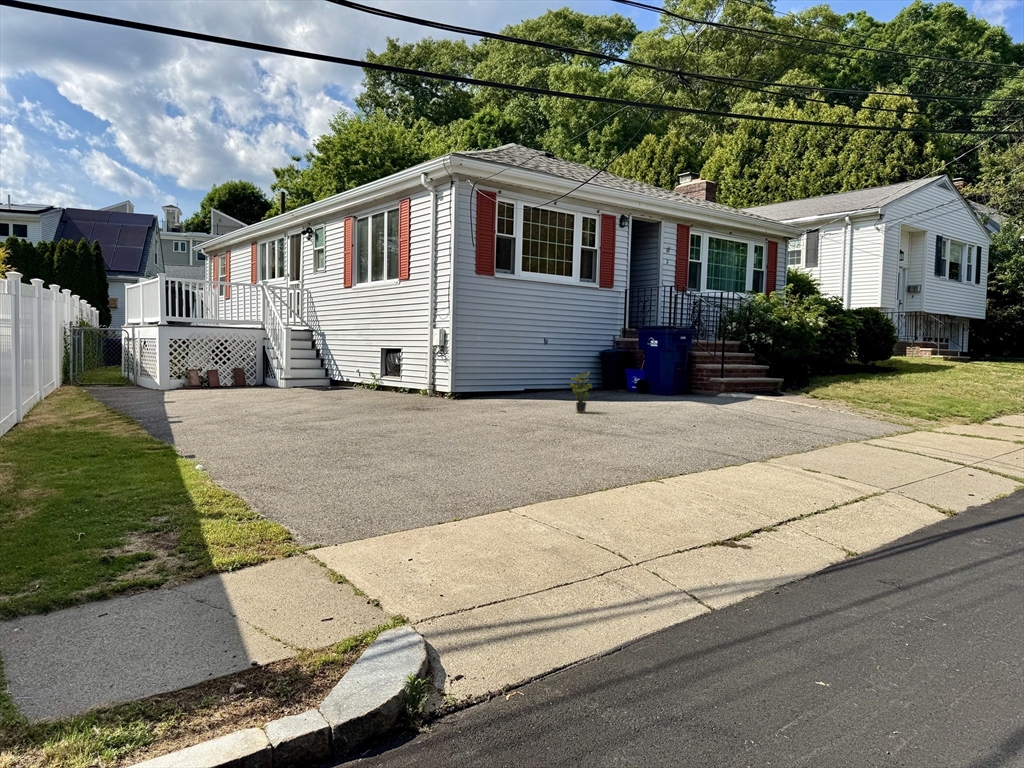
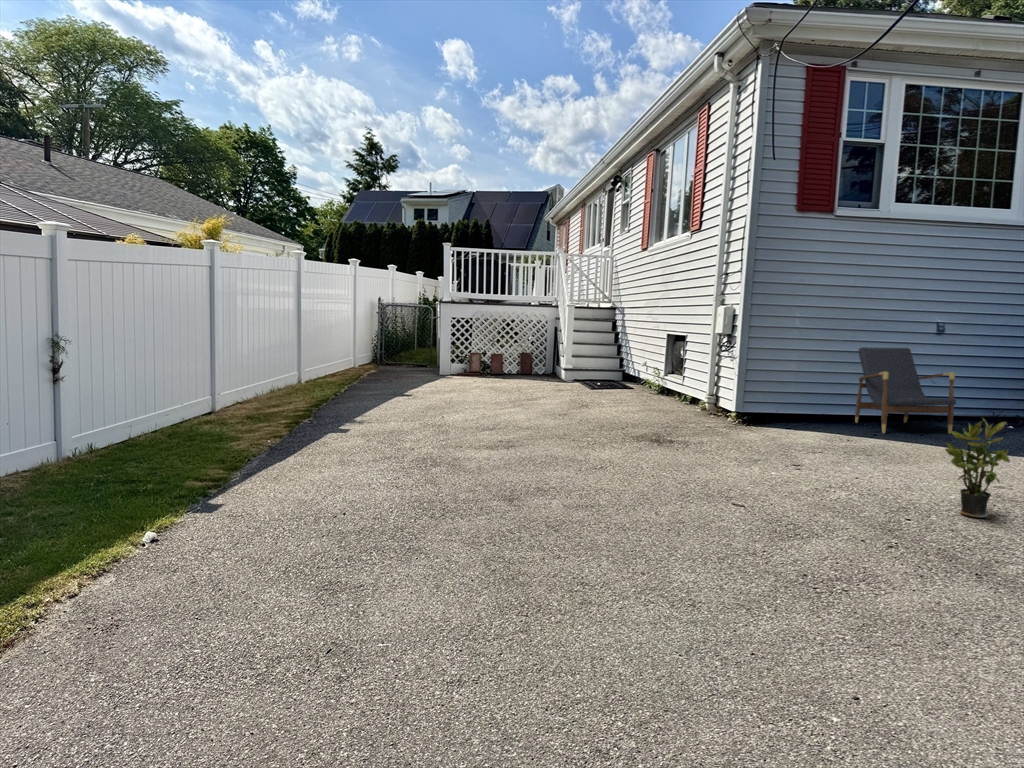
lounge chair: none [508,352,558,397] -> present [855,347,956,434]

